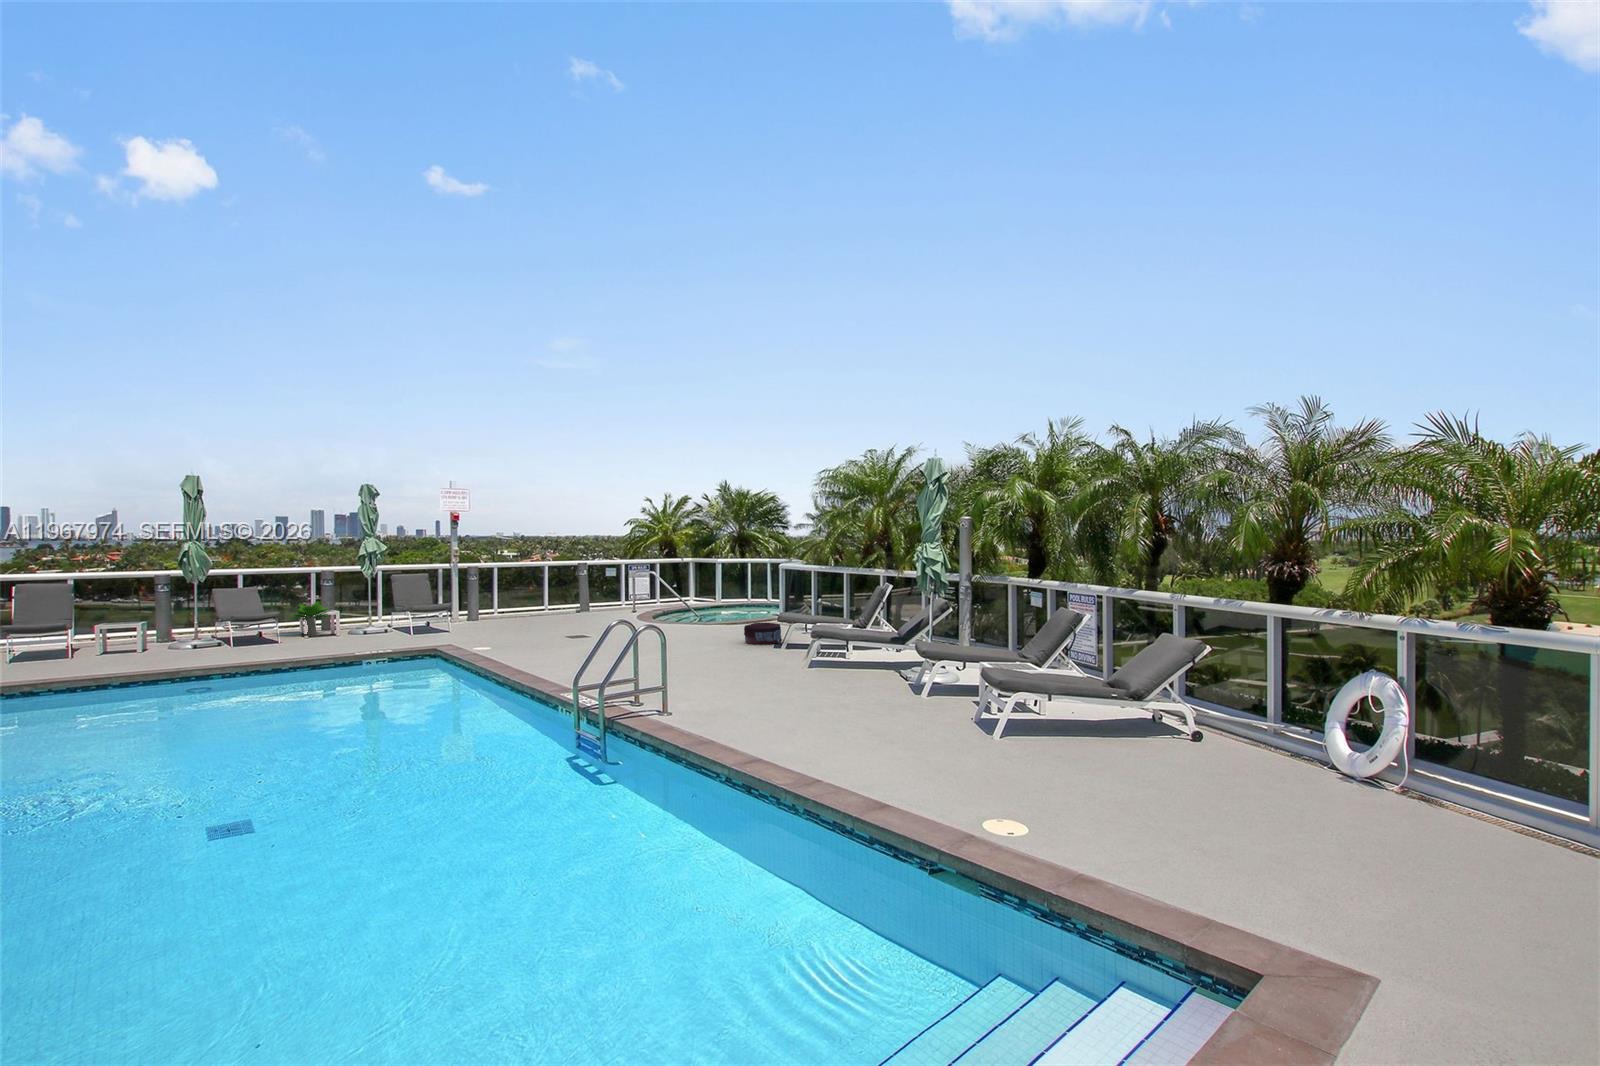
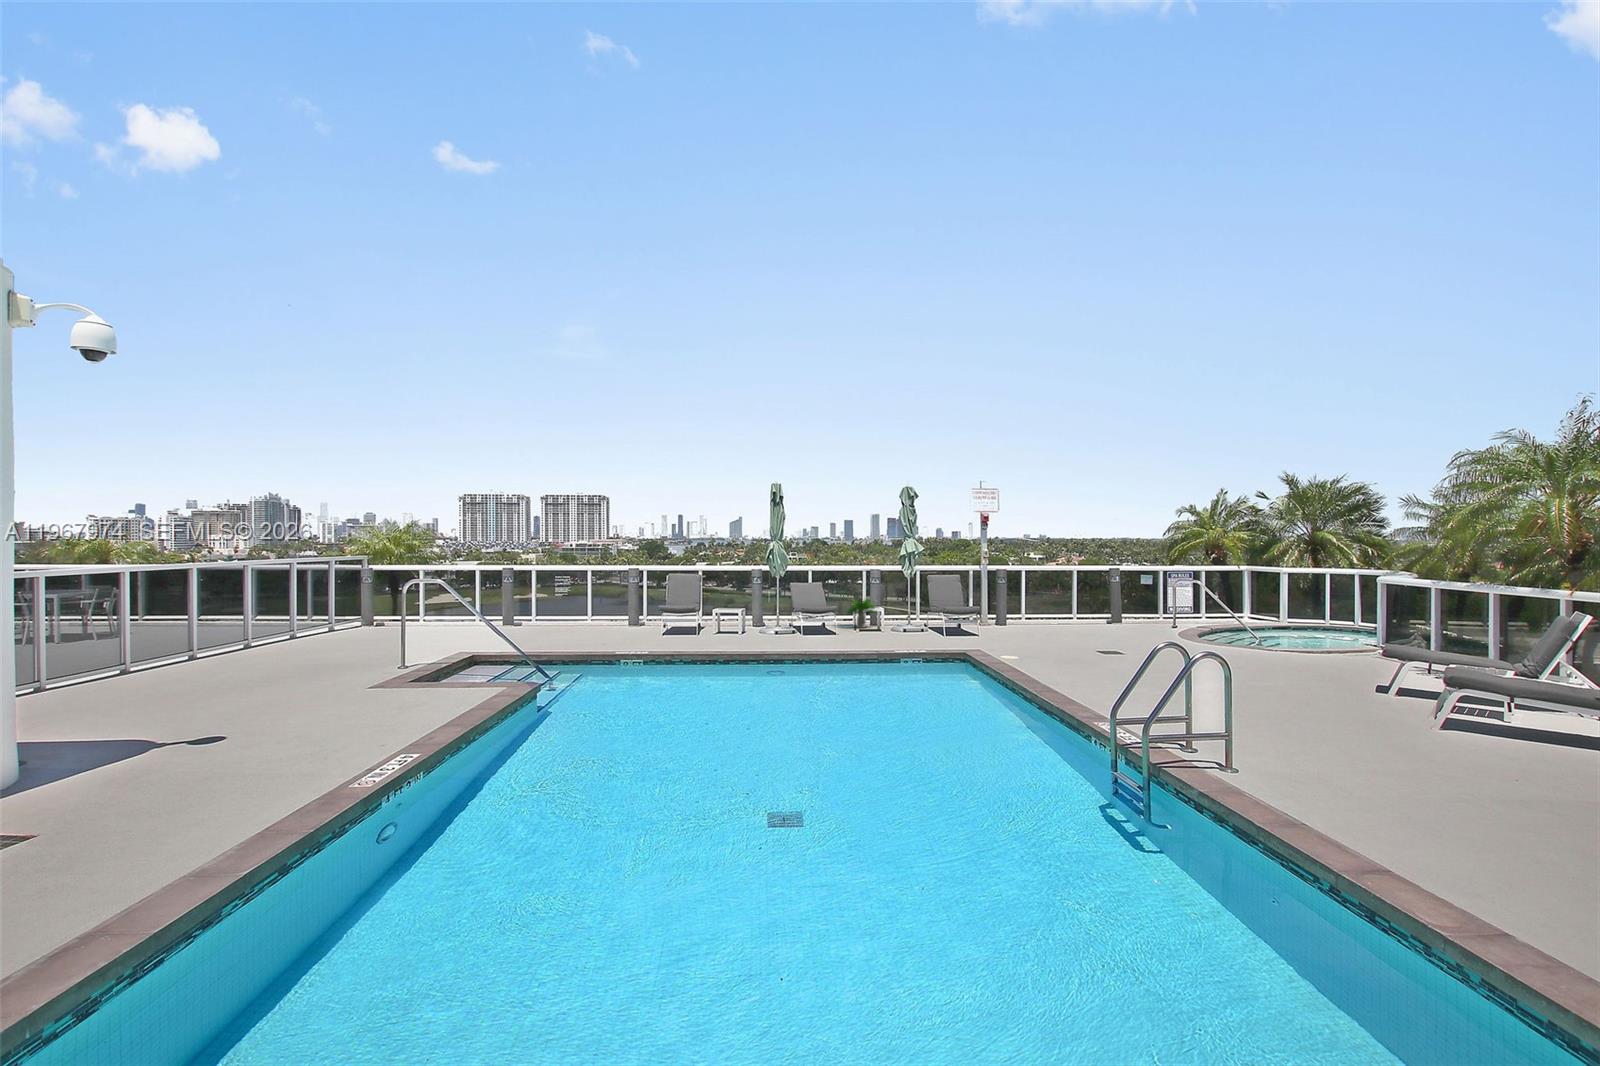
pouf: present [744,623,782,645] -> none [1328,654,1387,683]

